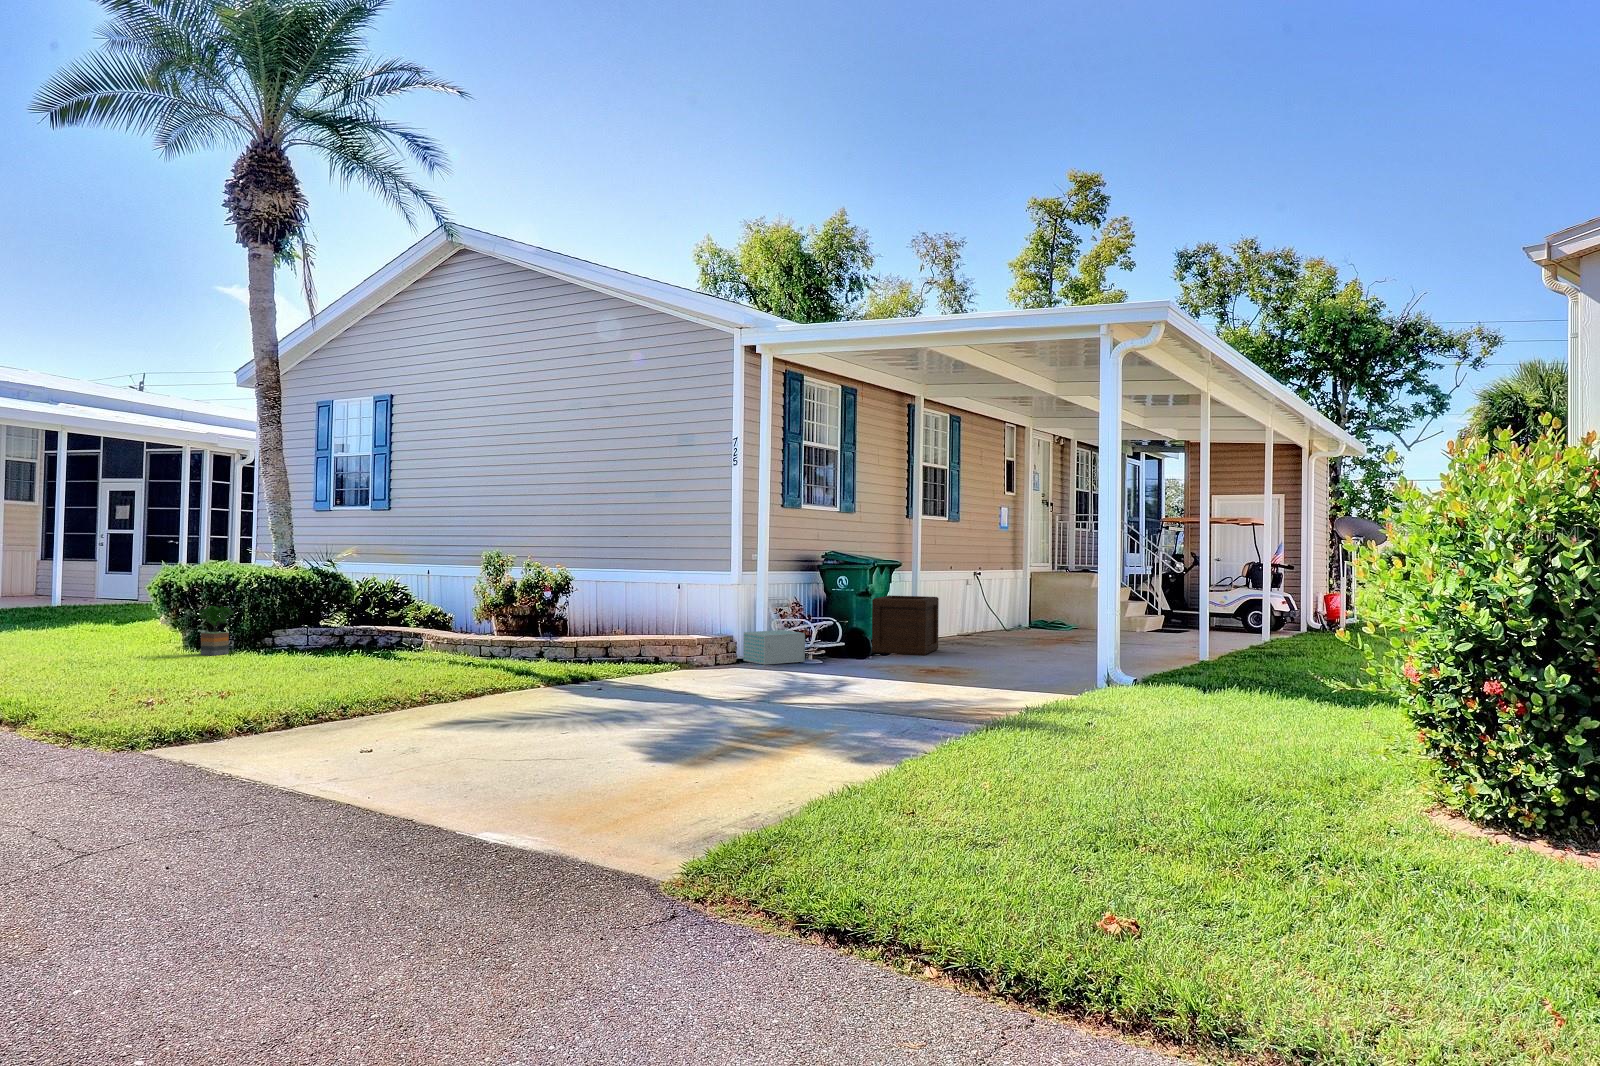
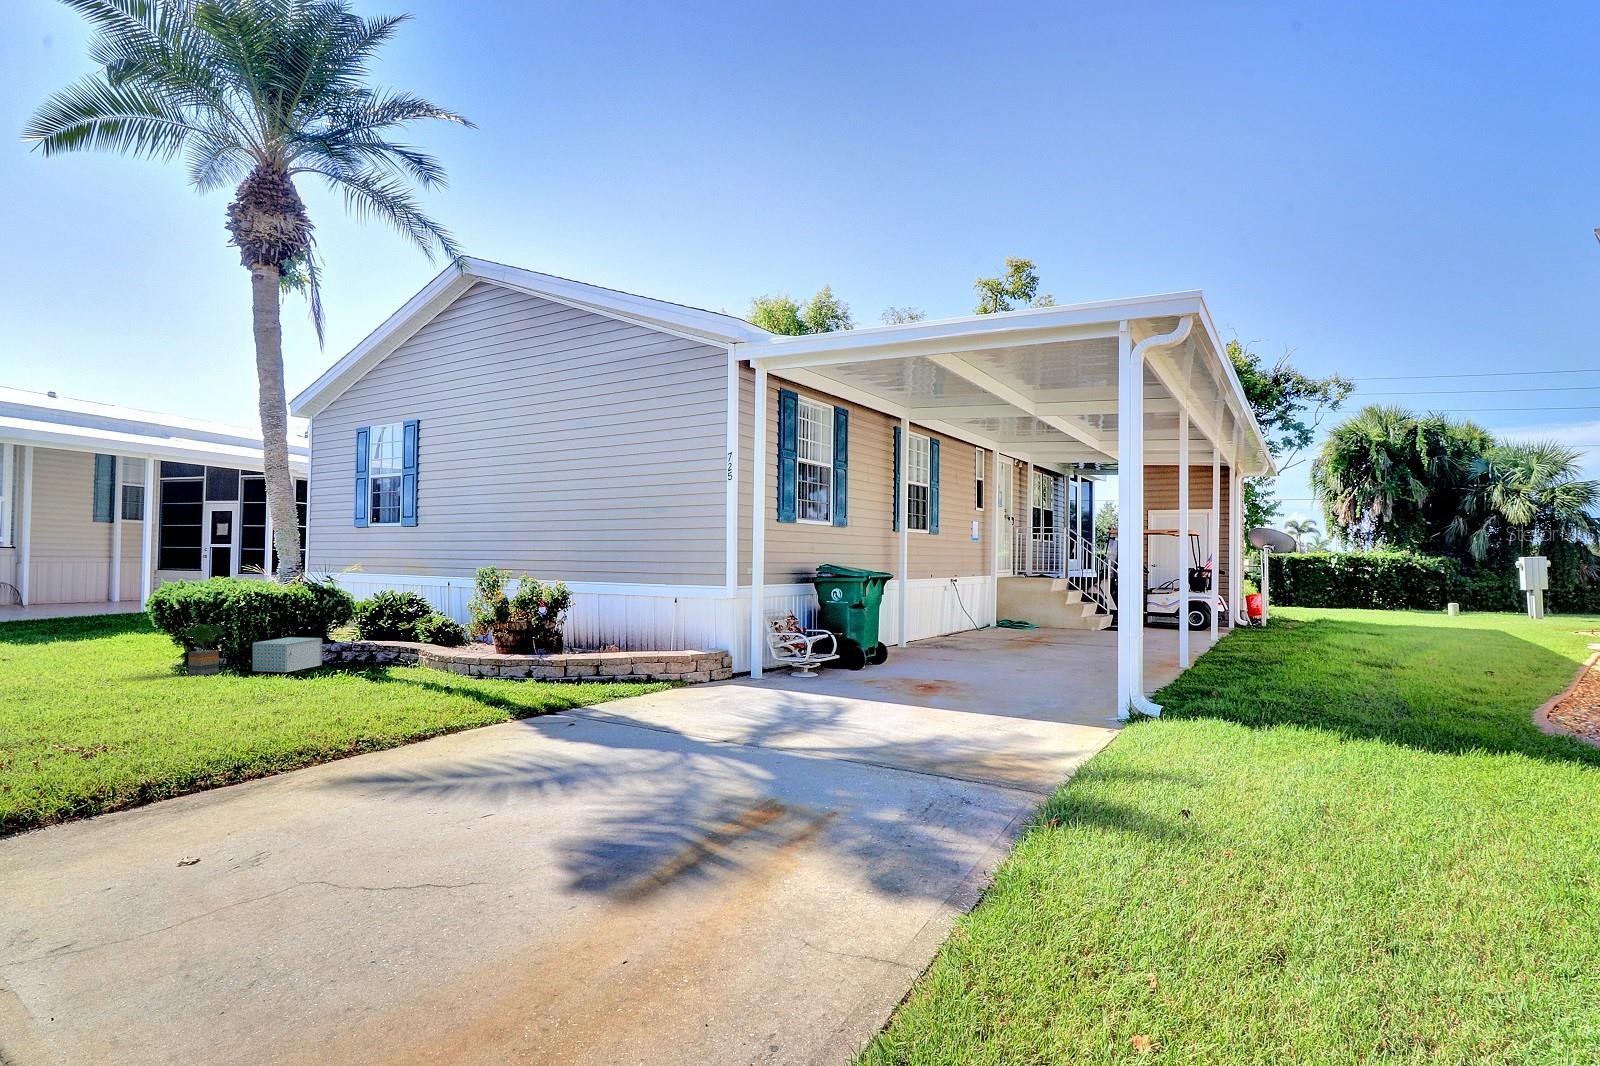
wooden crate: present [872,595,939,655] -> none [865,607,929,667]
storage box: present [744,630,805,665] -> present [253,637,322,672]

